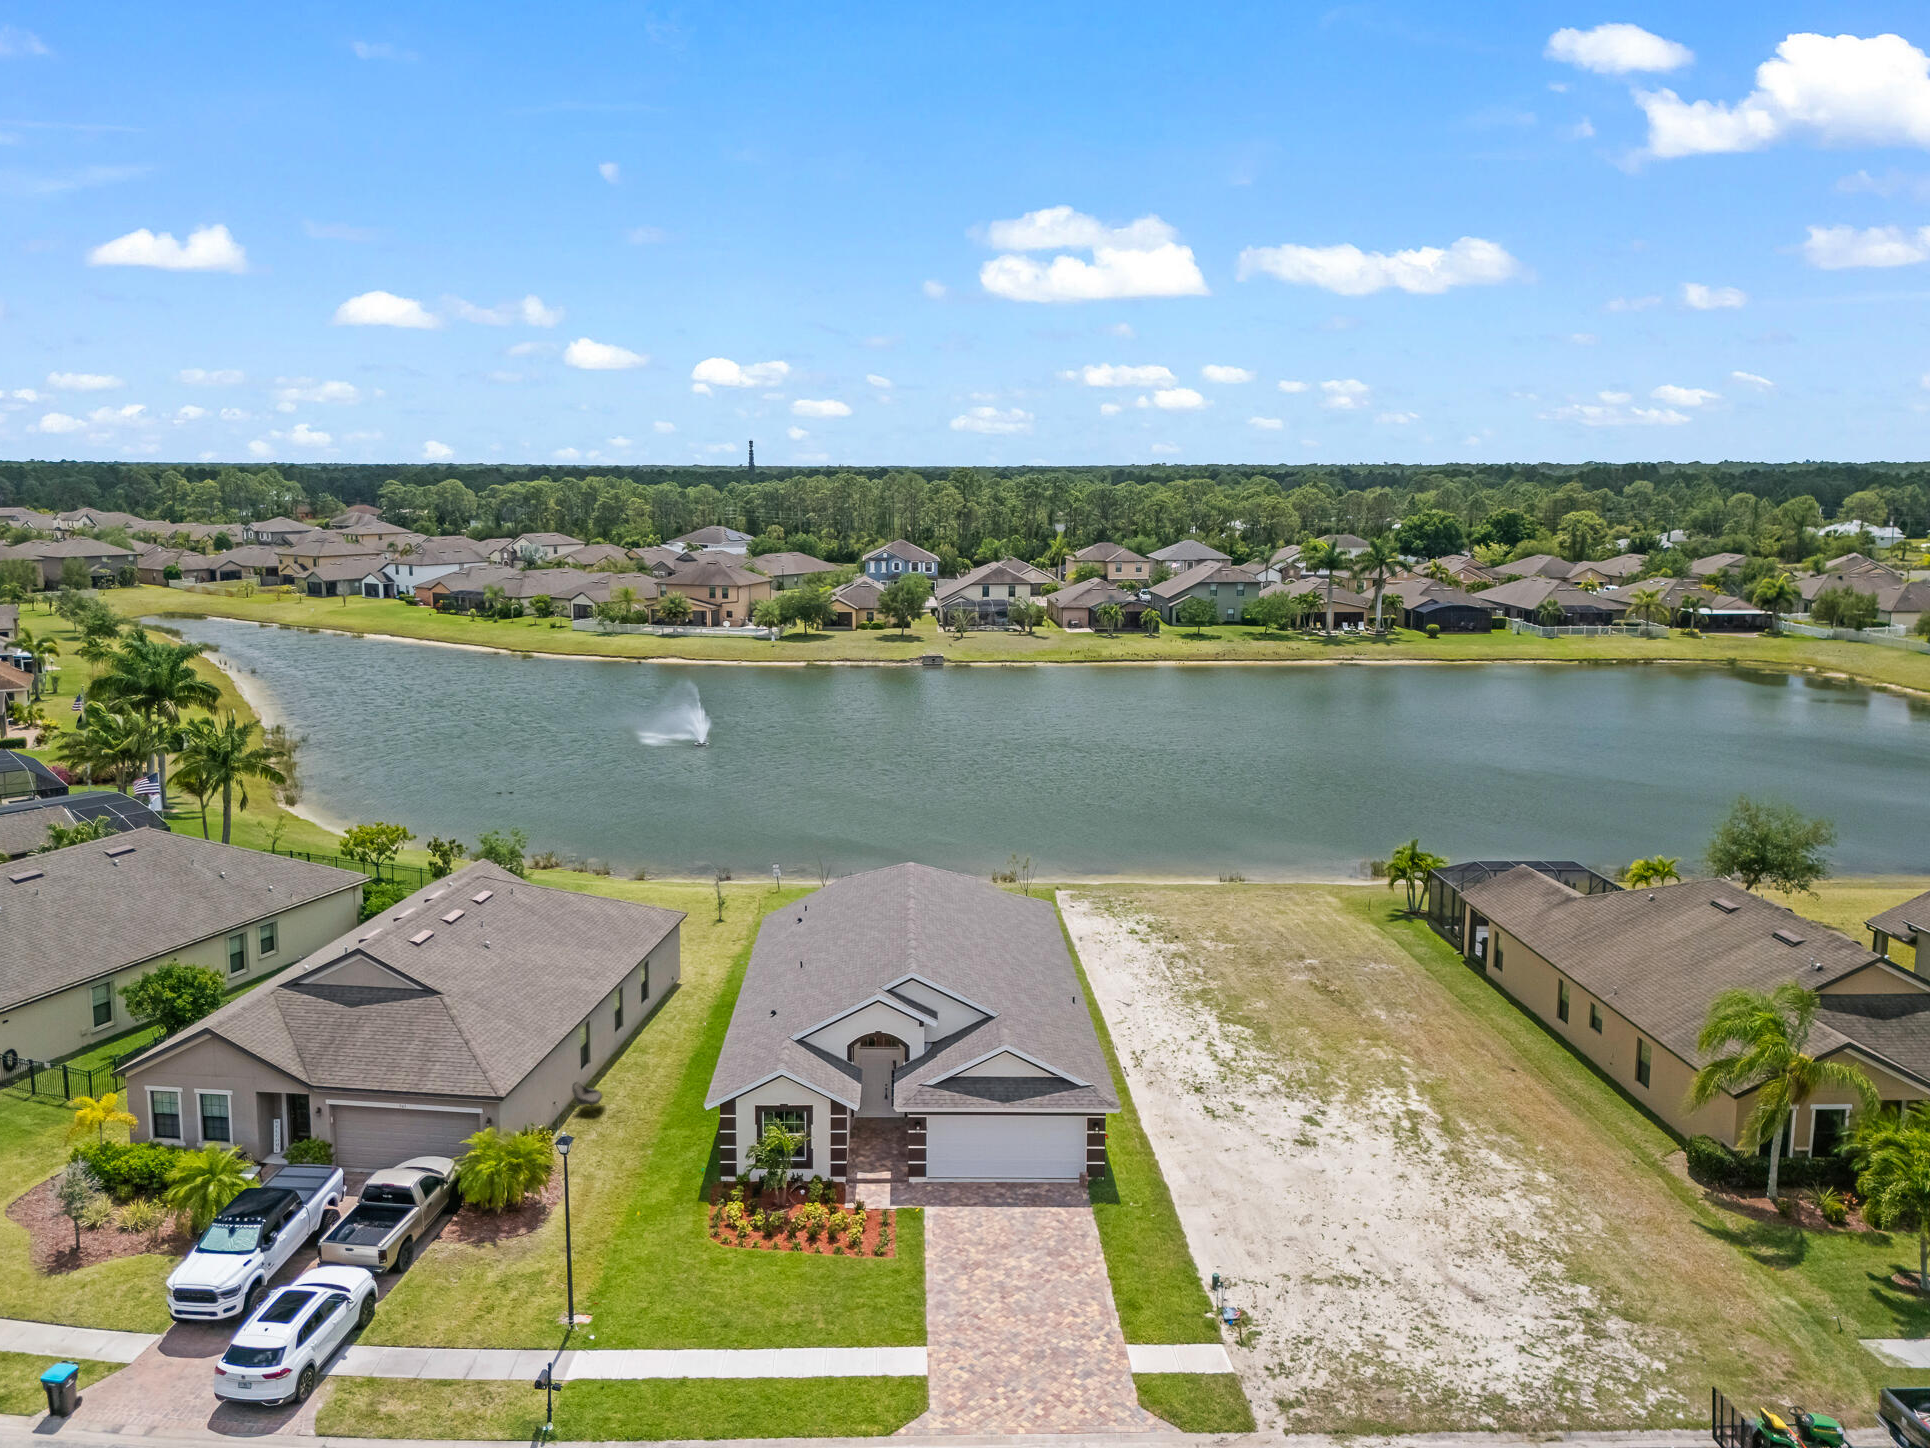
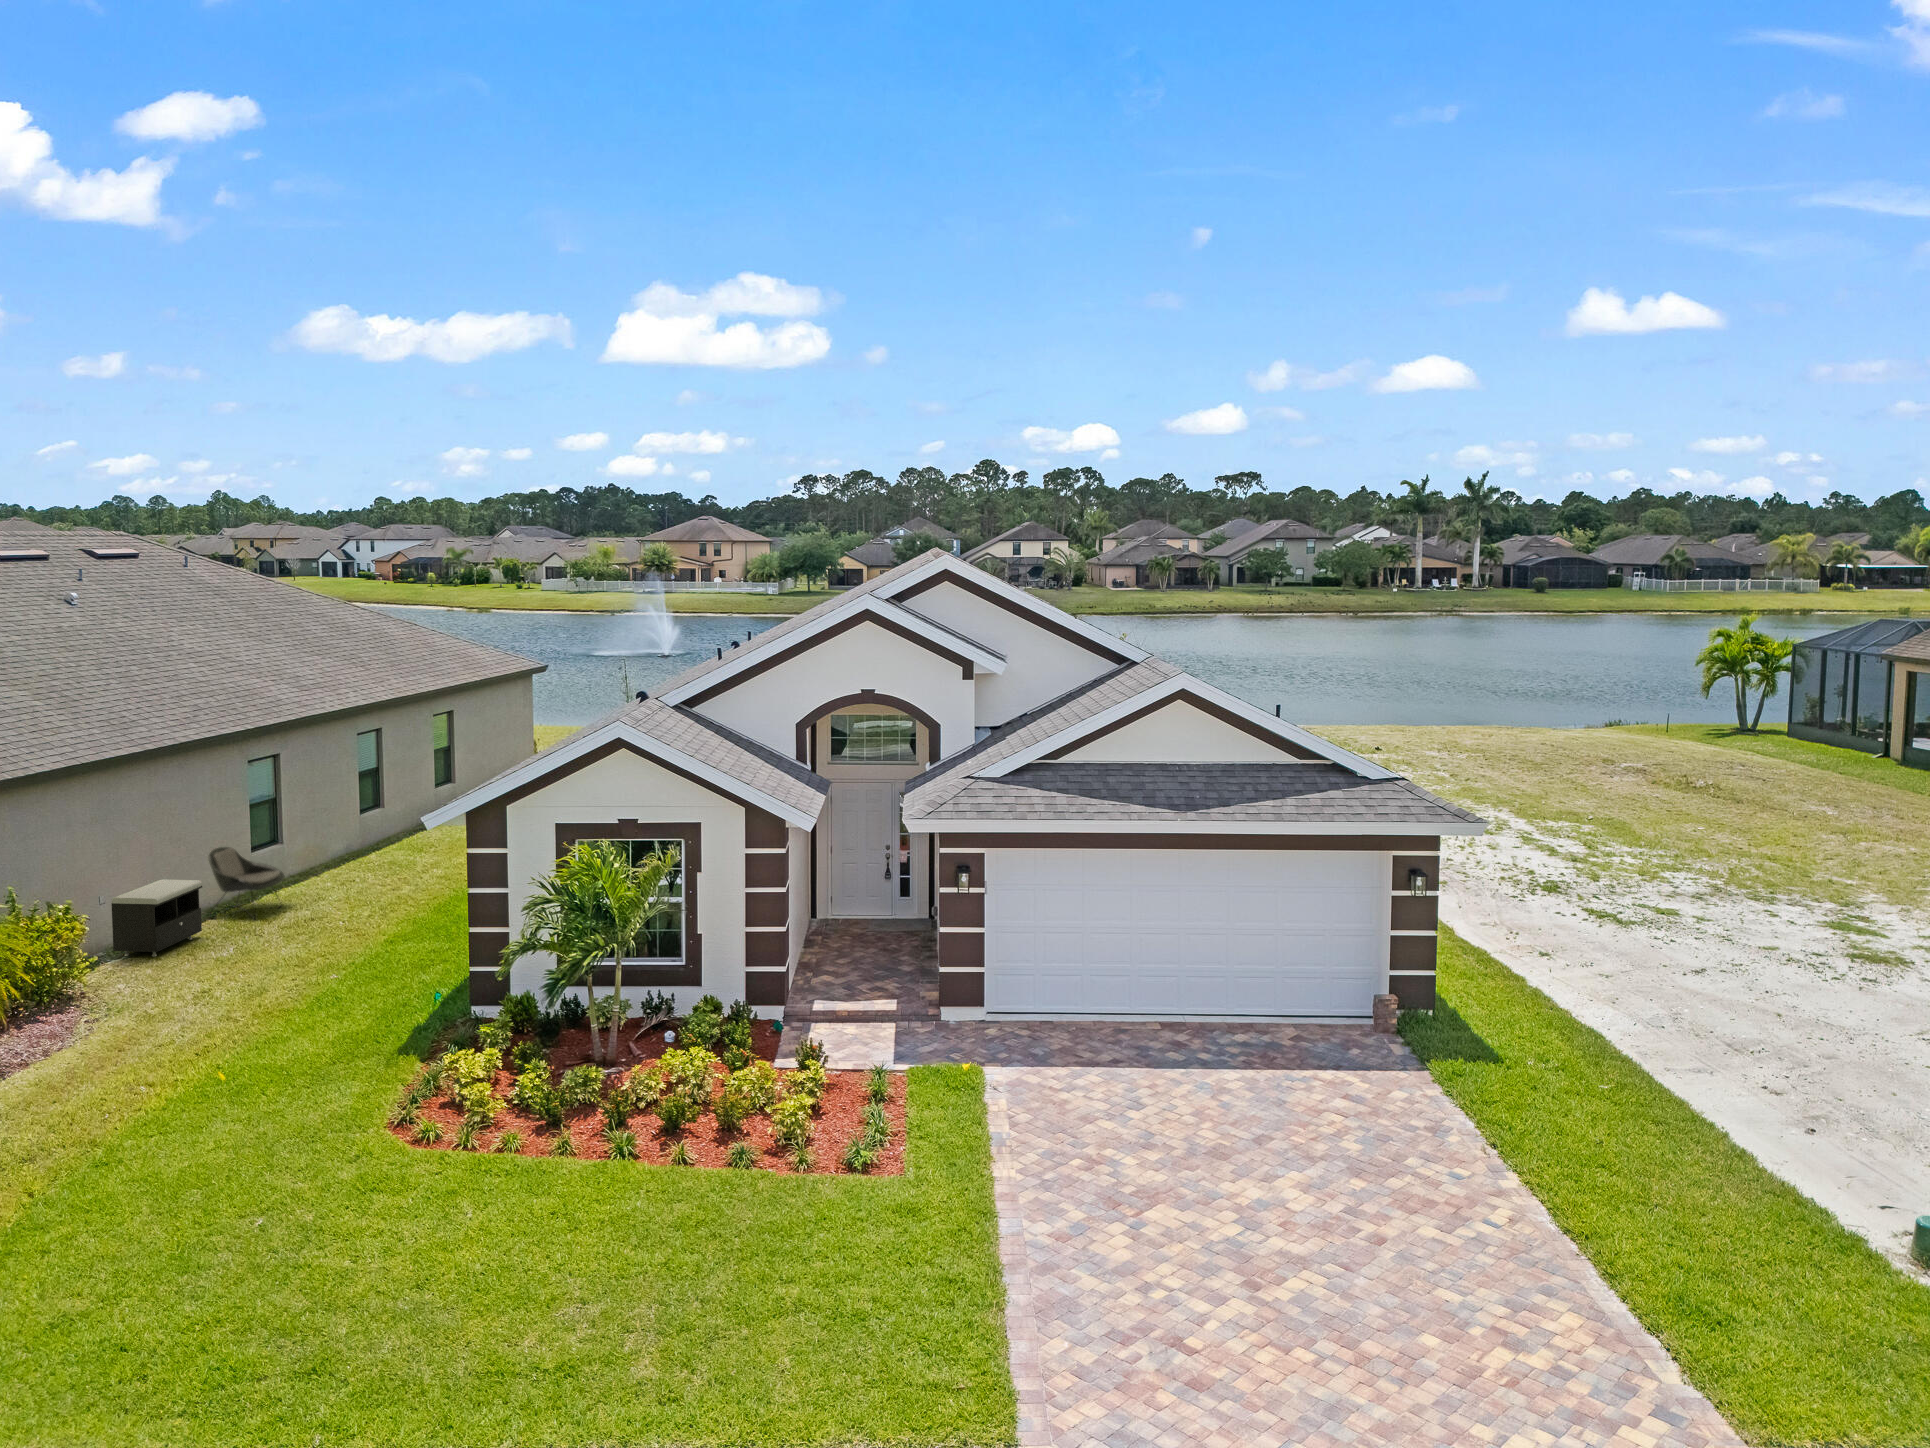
storage bench: none [548,1106,579,1145] -> present [111,880,202,957]

